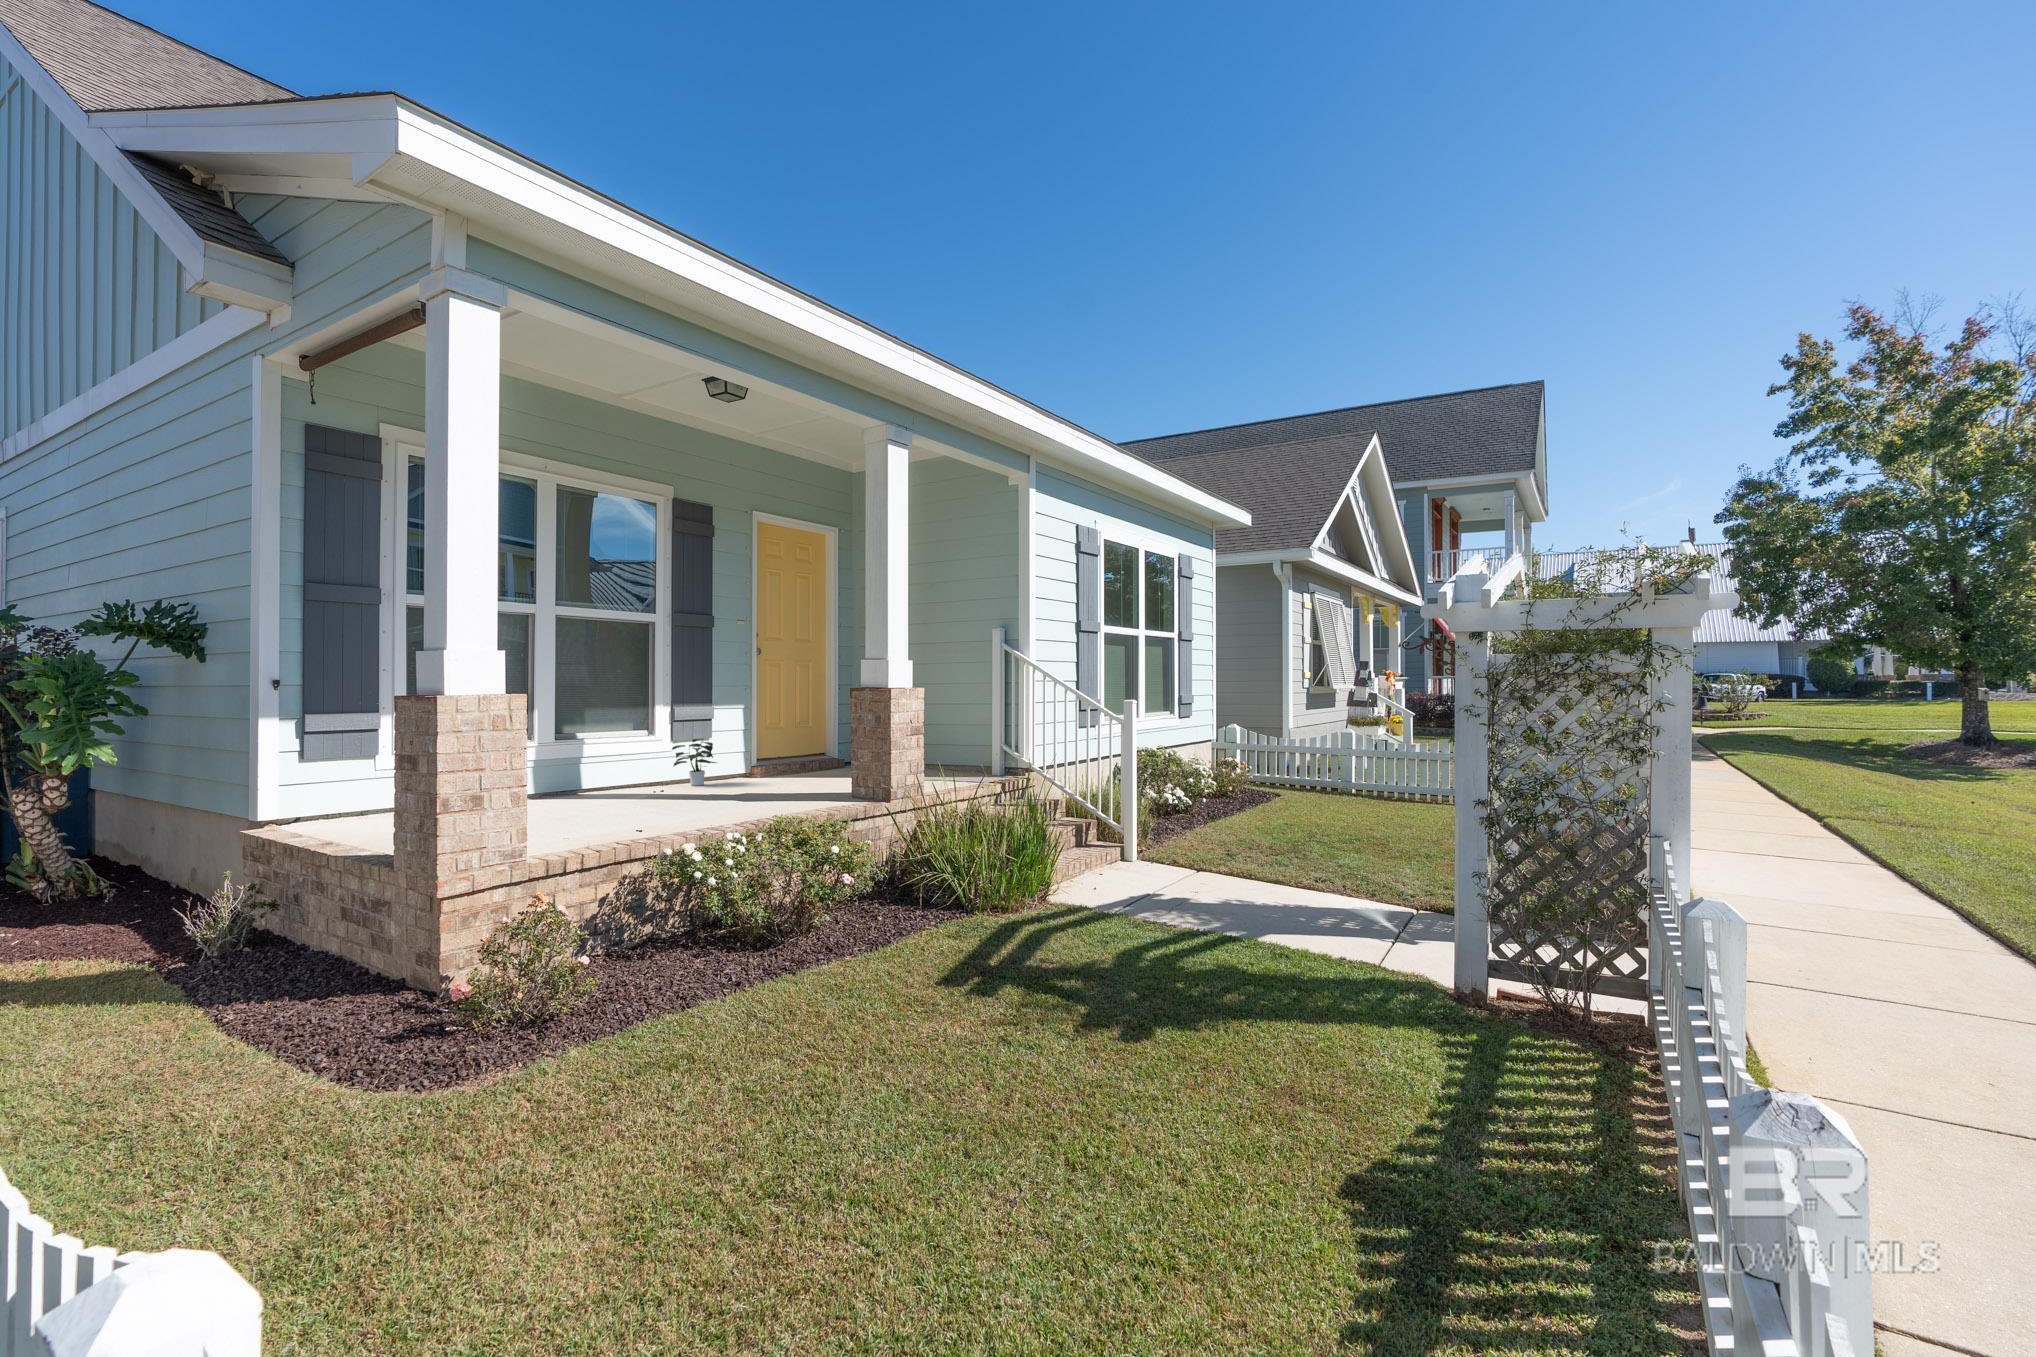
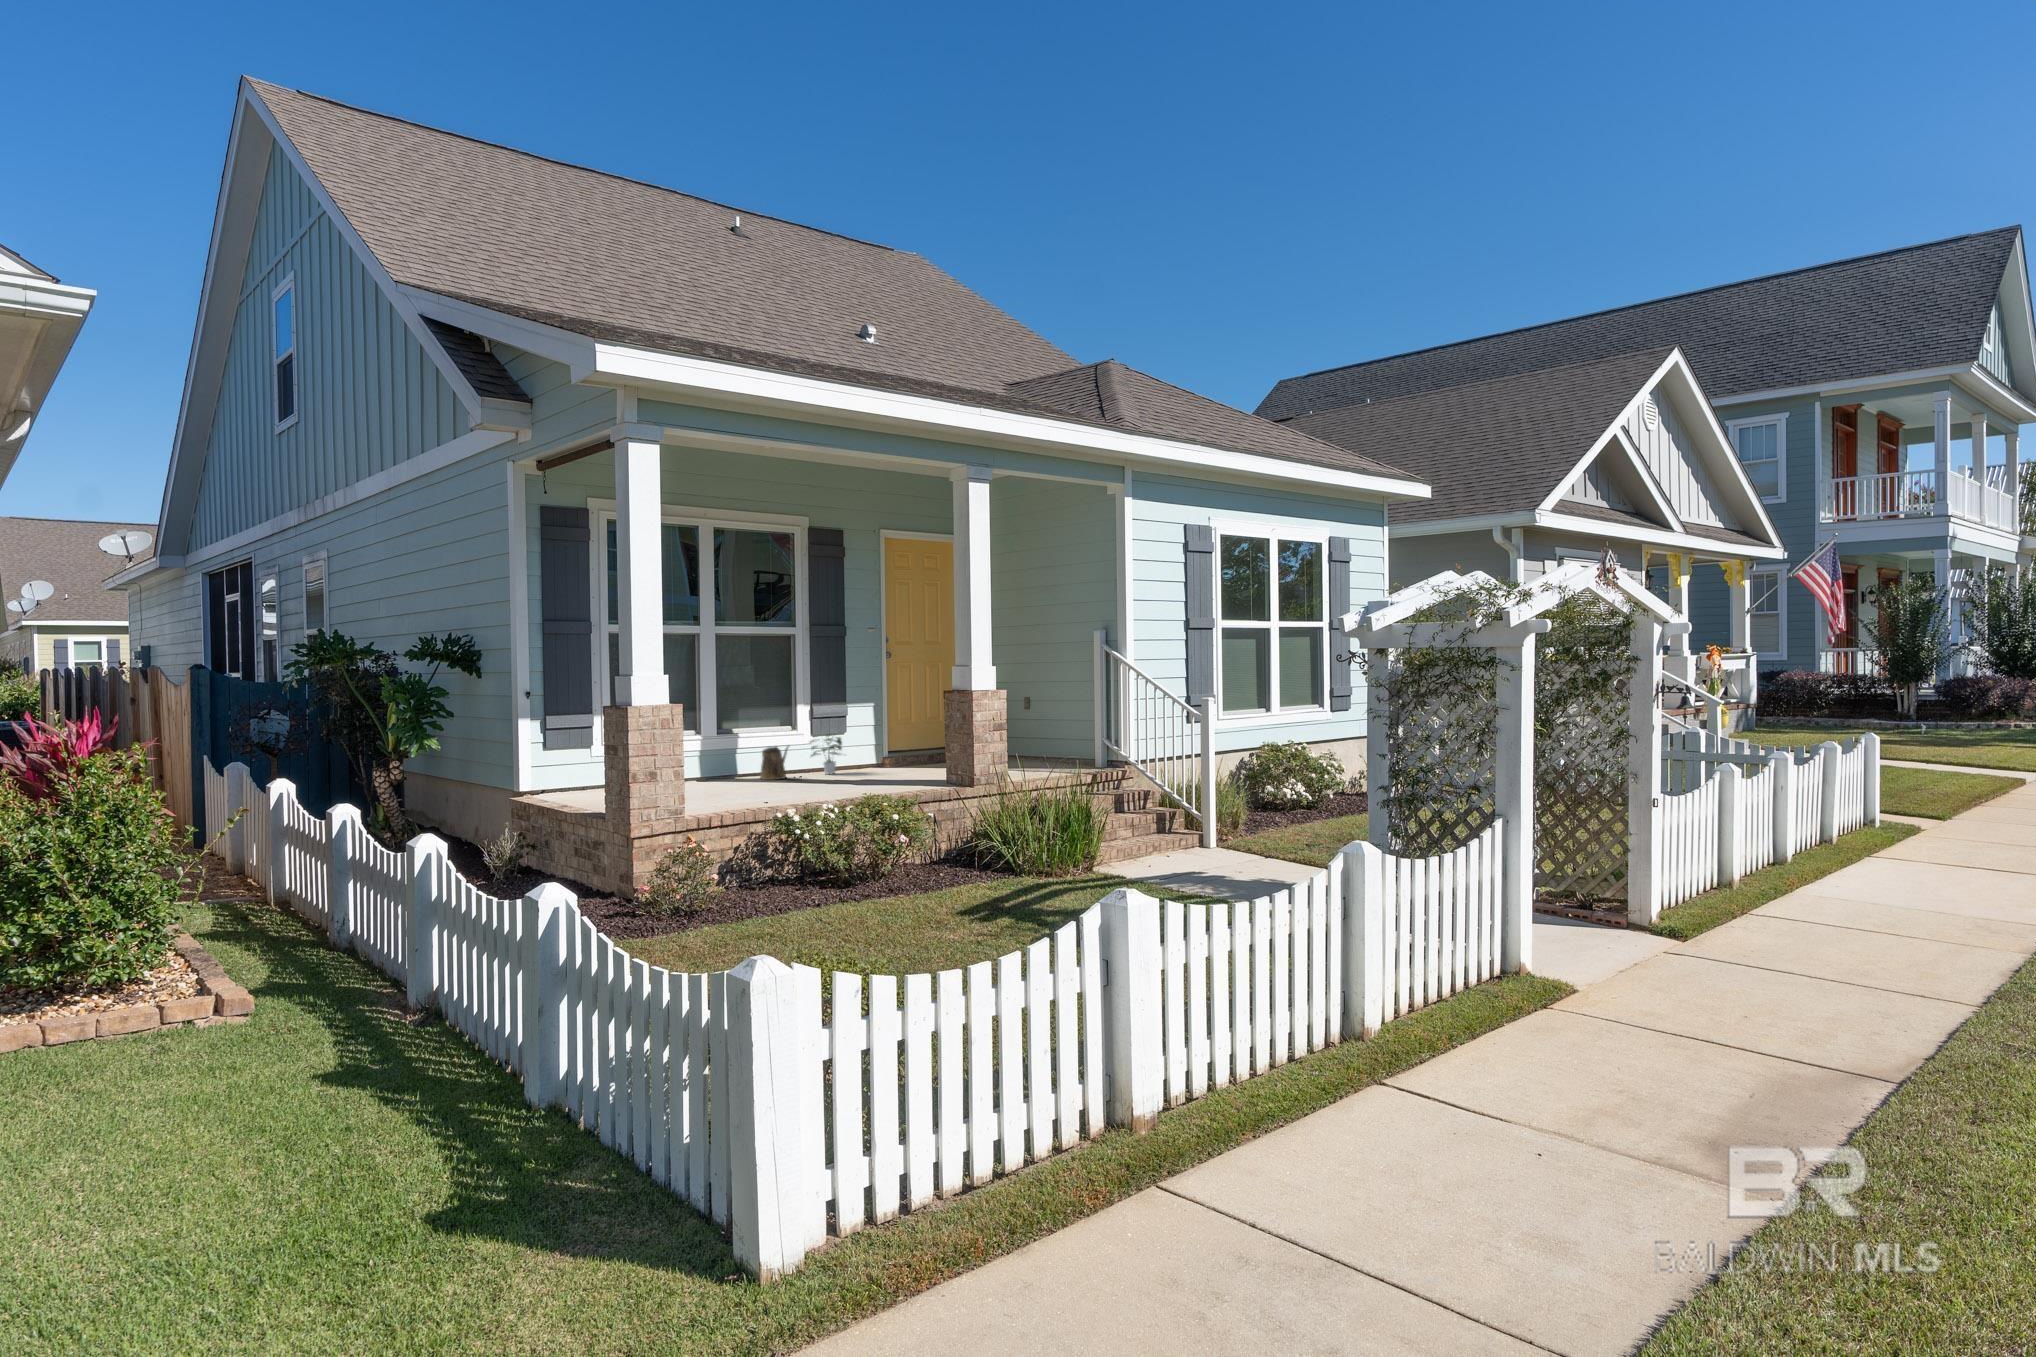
watering can: none [611,752,654,795] -> present [760,747,788,780]

